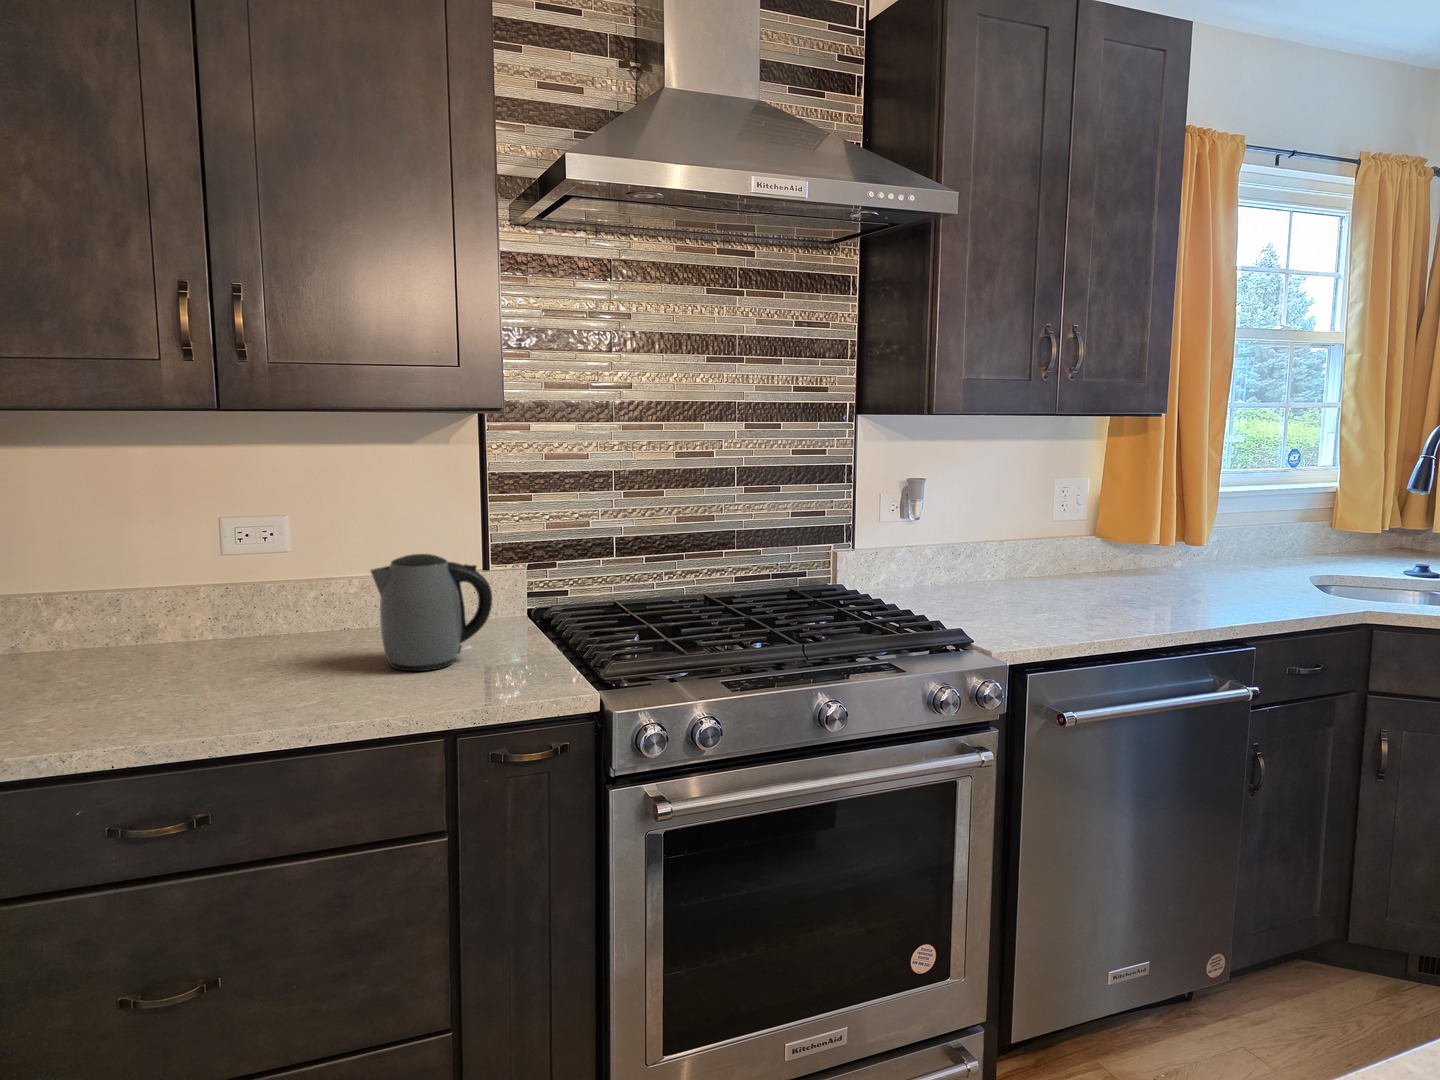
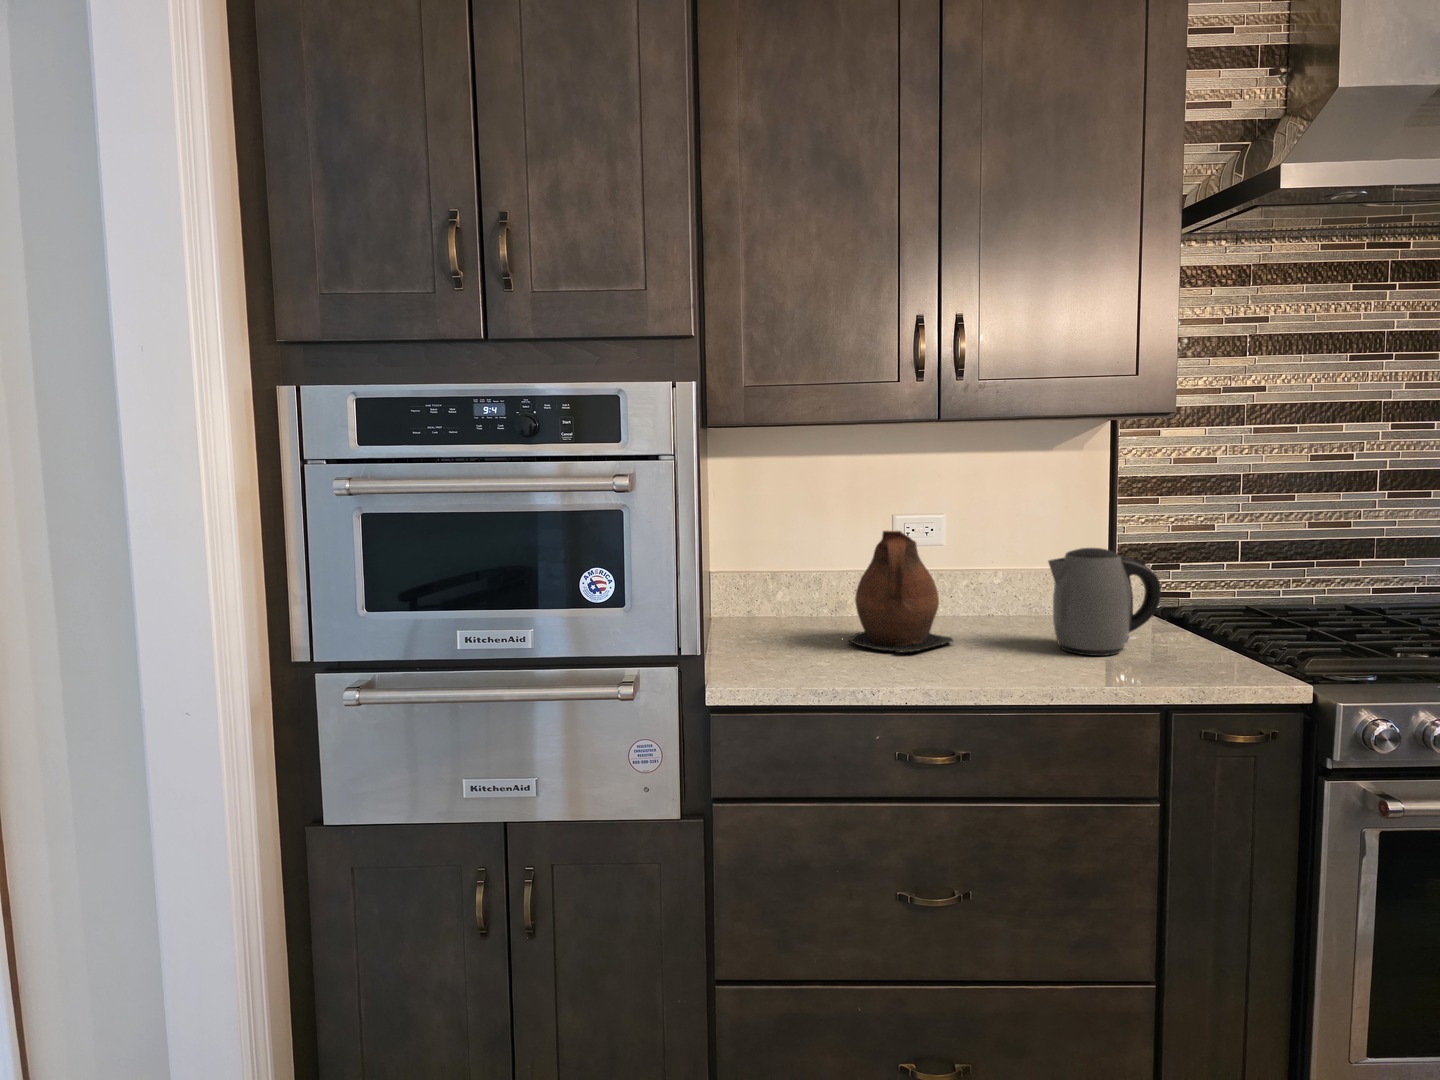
ceramic pitcher: none [127,542,273,686] -> present [848,531,953,652]

